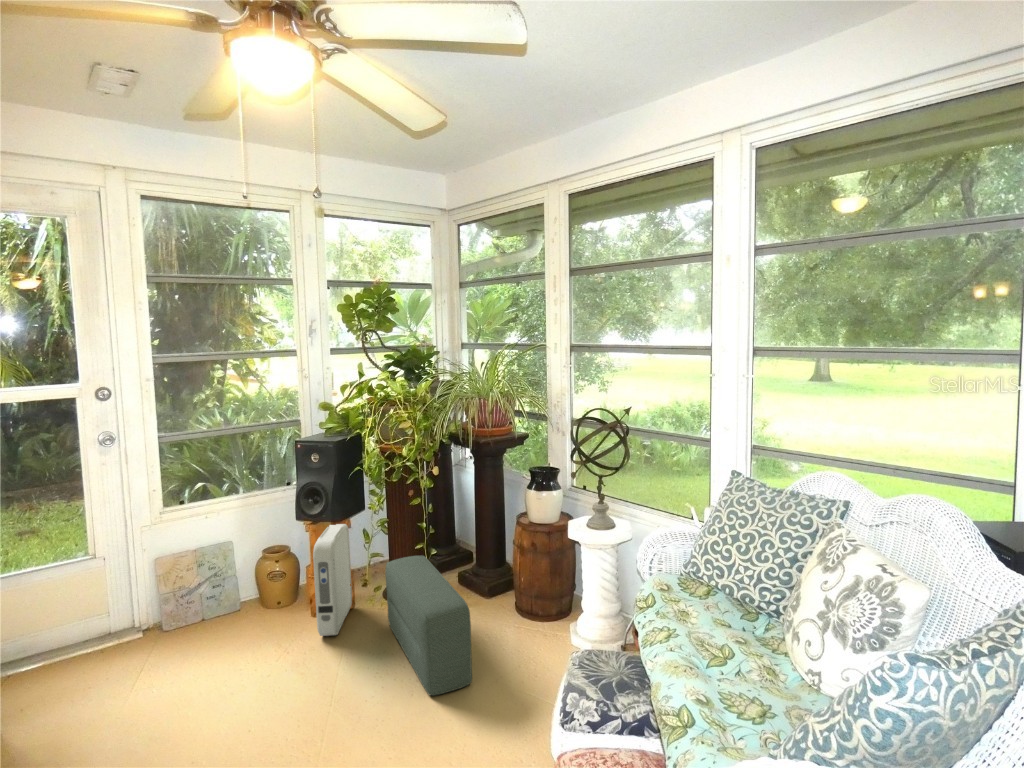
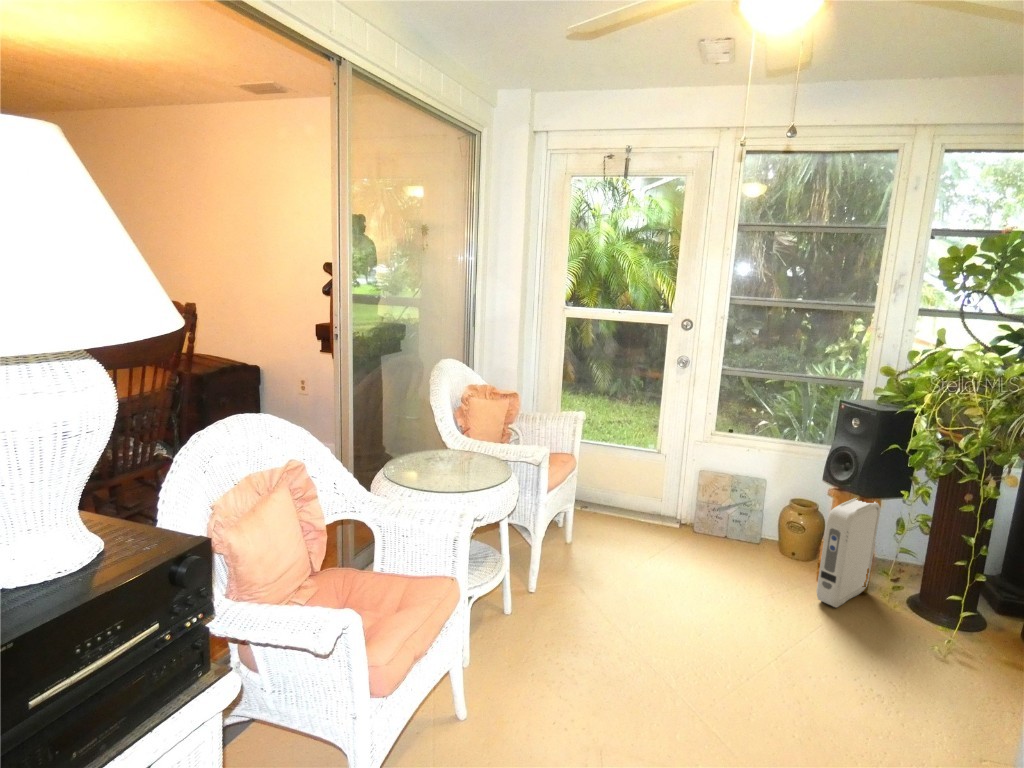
pouf: present [385,556,472,695] -> none [898,561,989,738]

